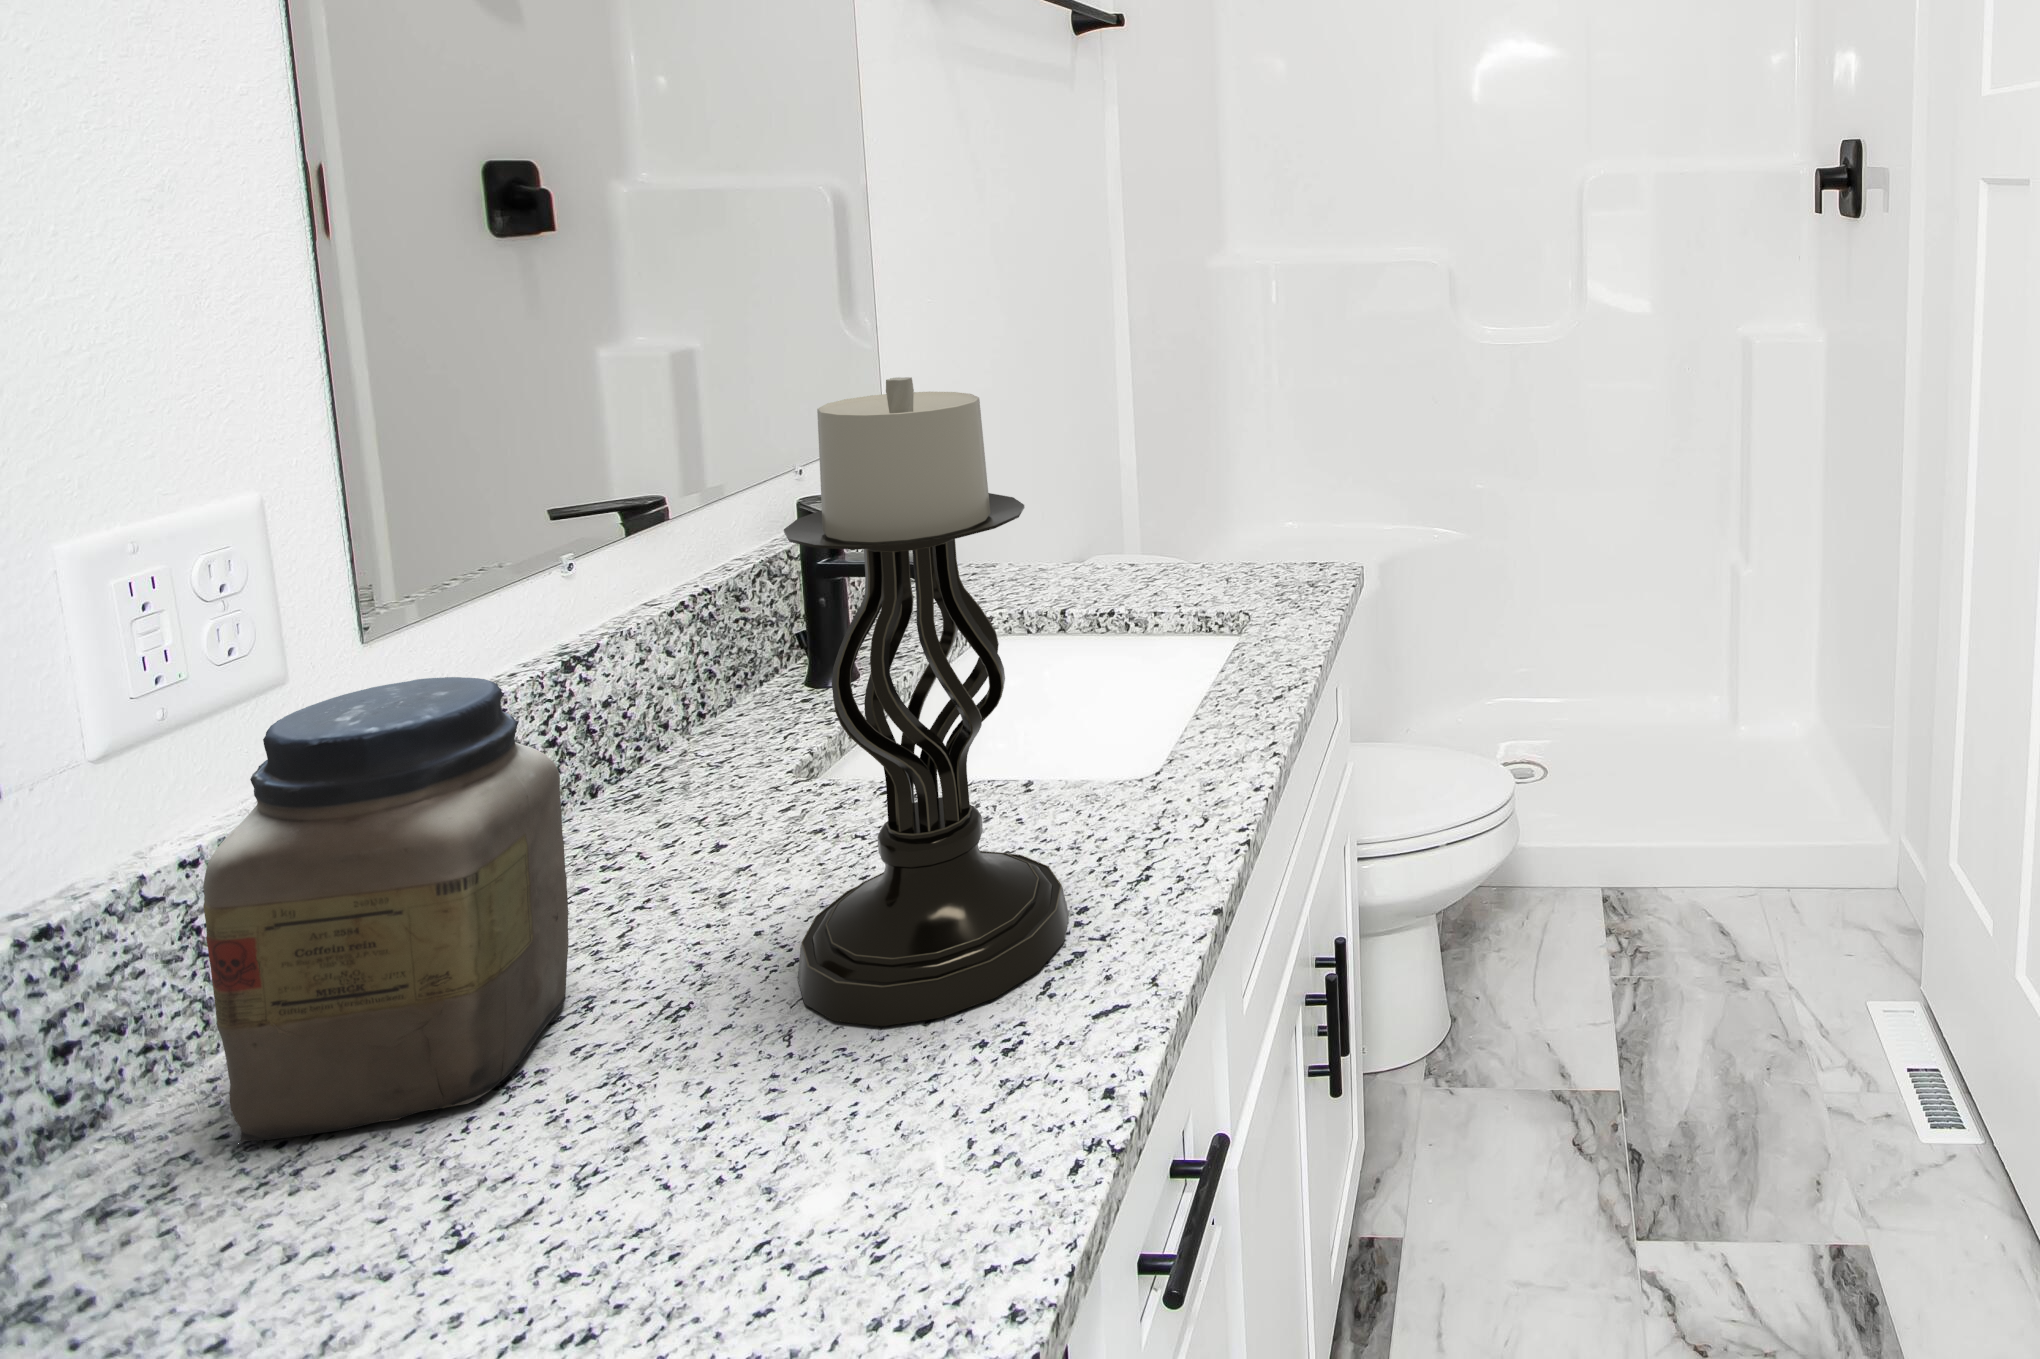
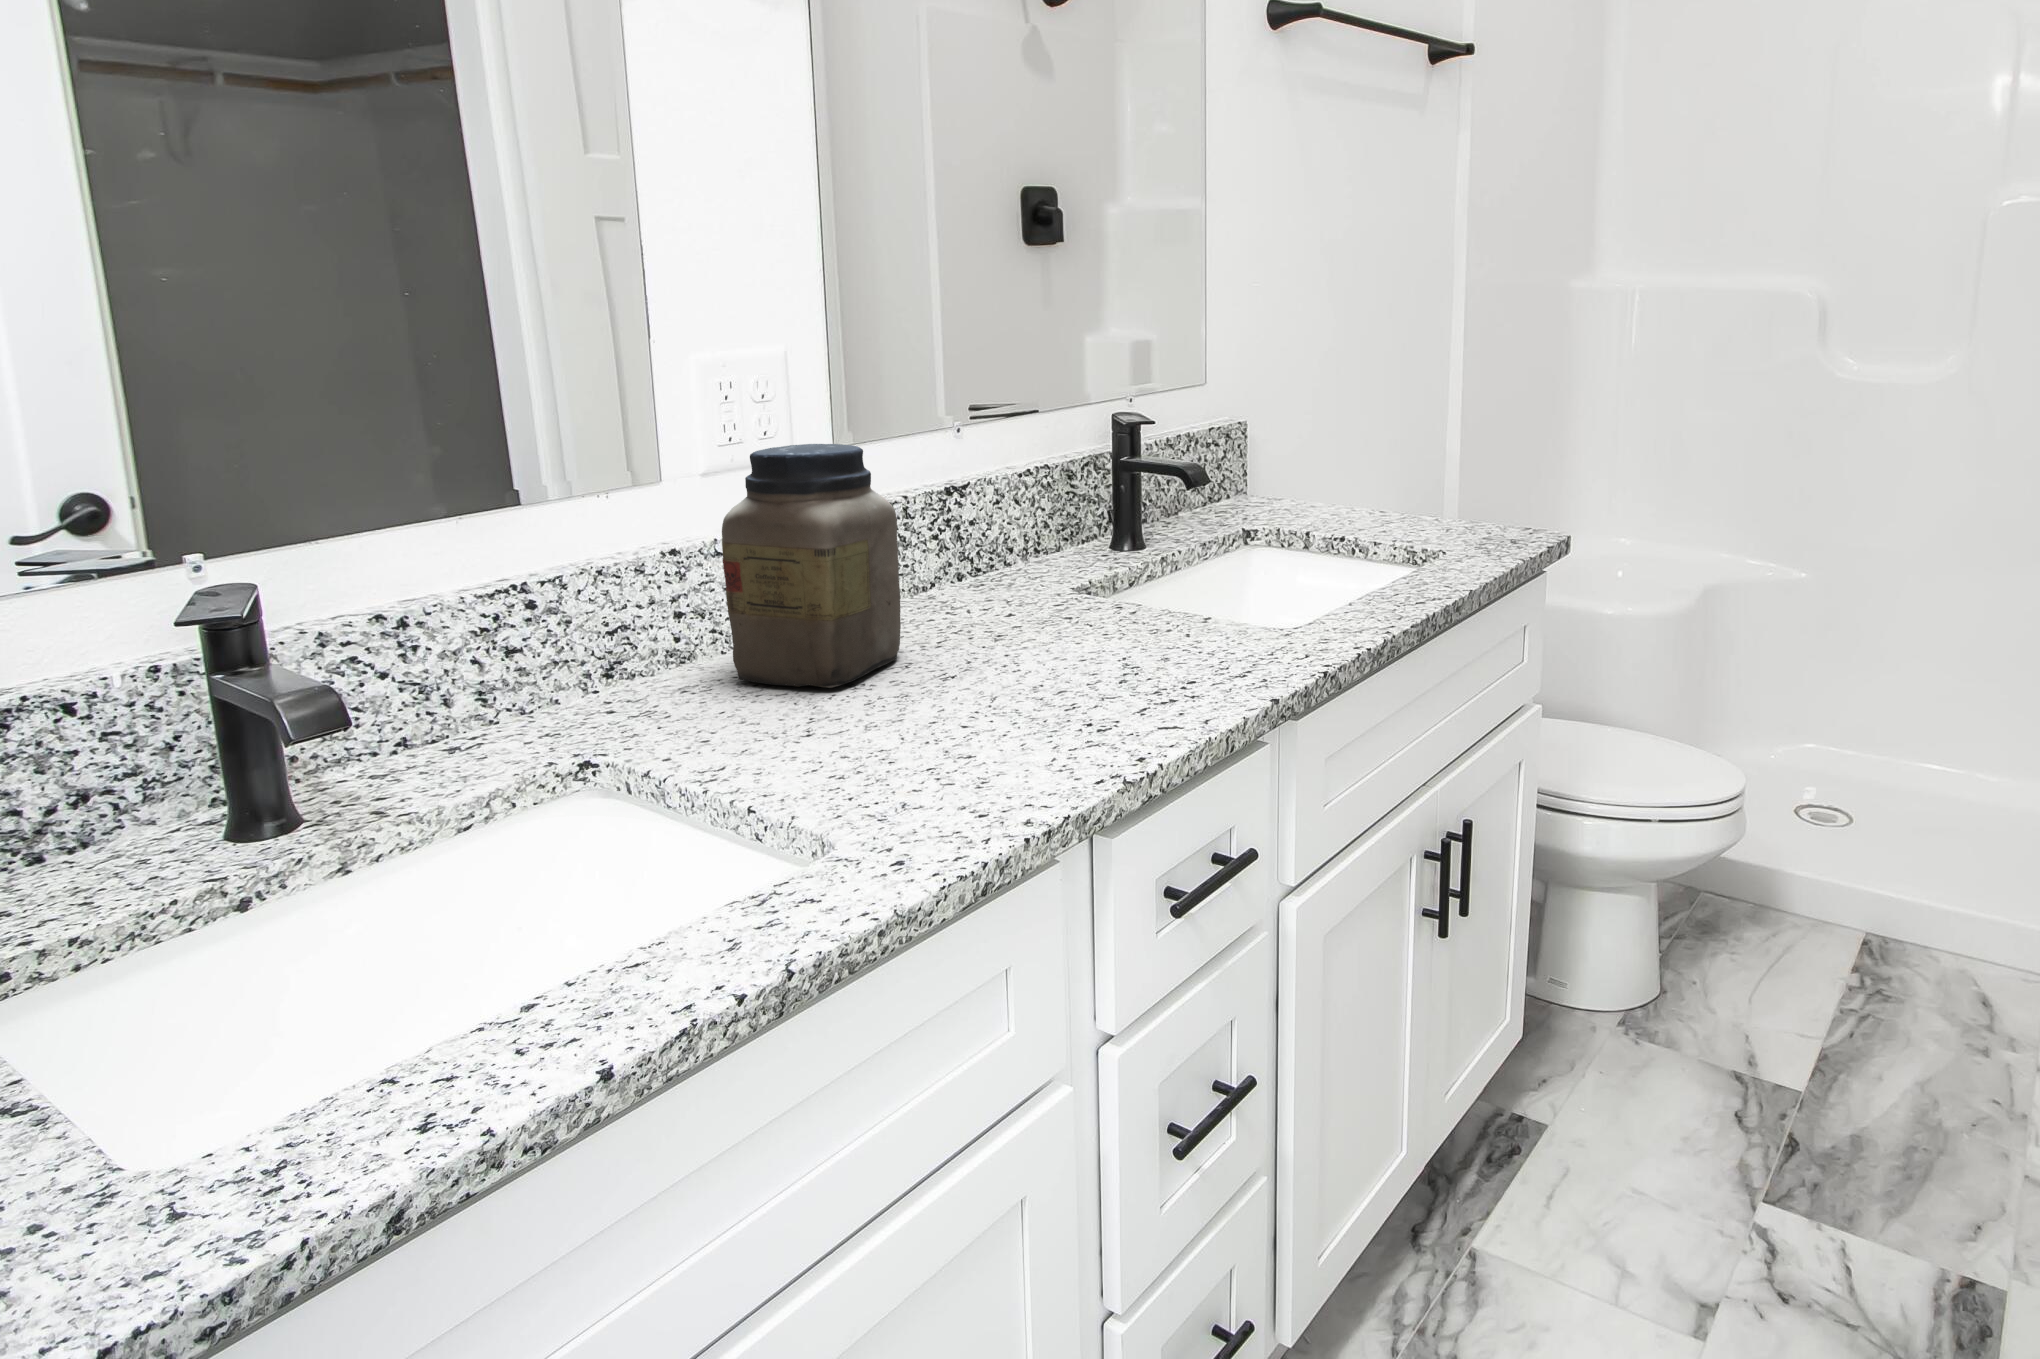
candle holder: present [784,377,1069,1026] -> none [1003,251,1186,708]

